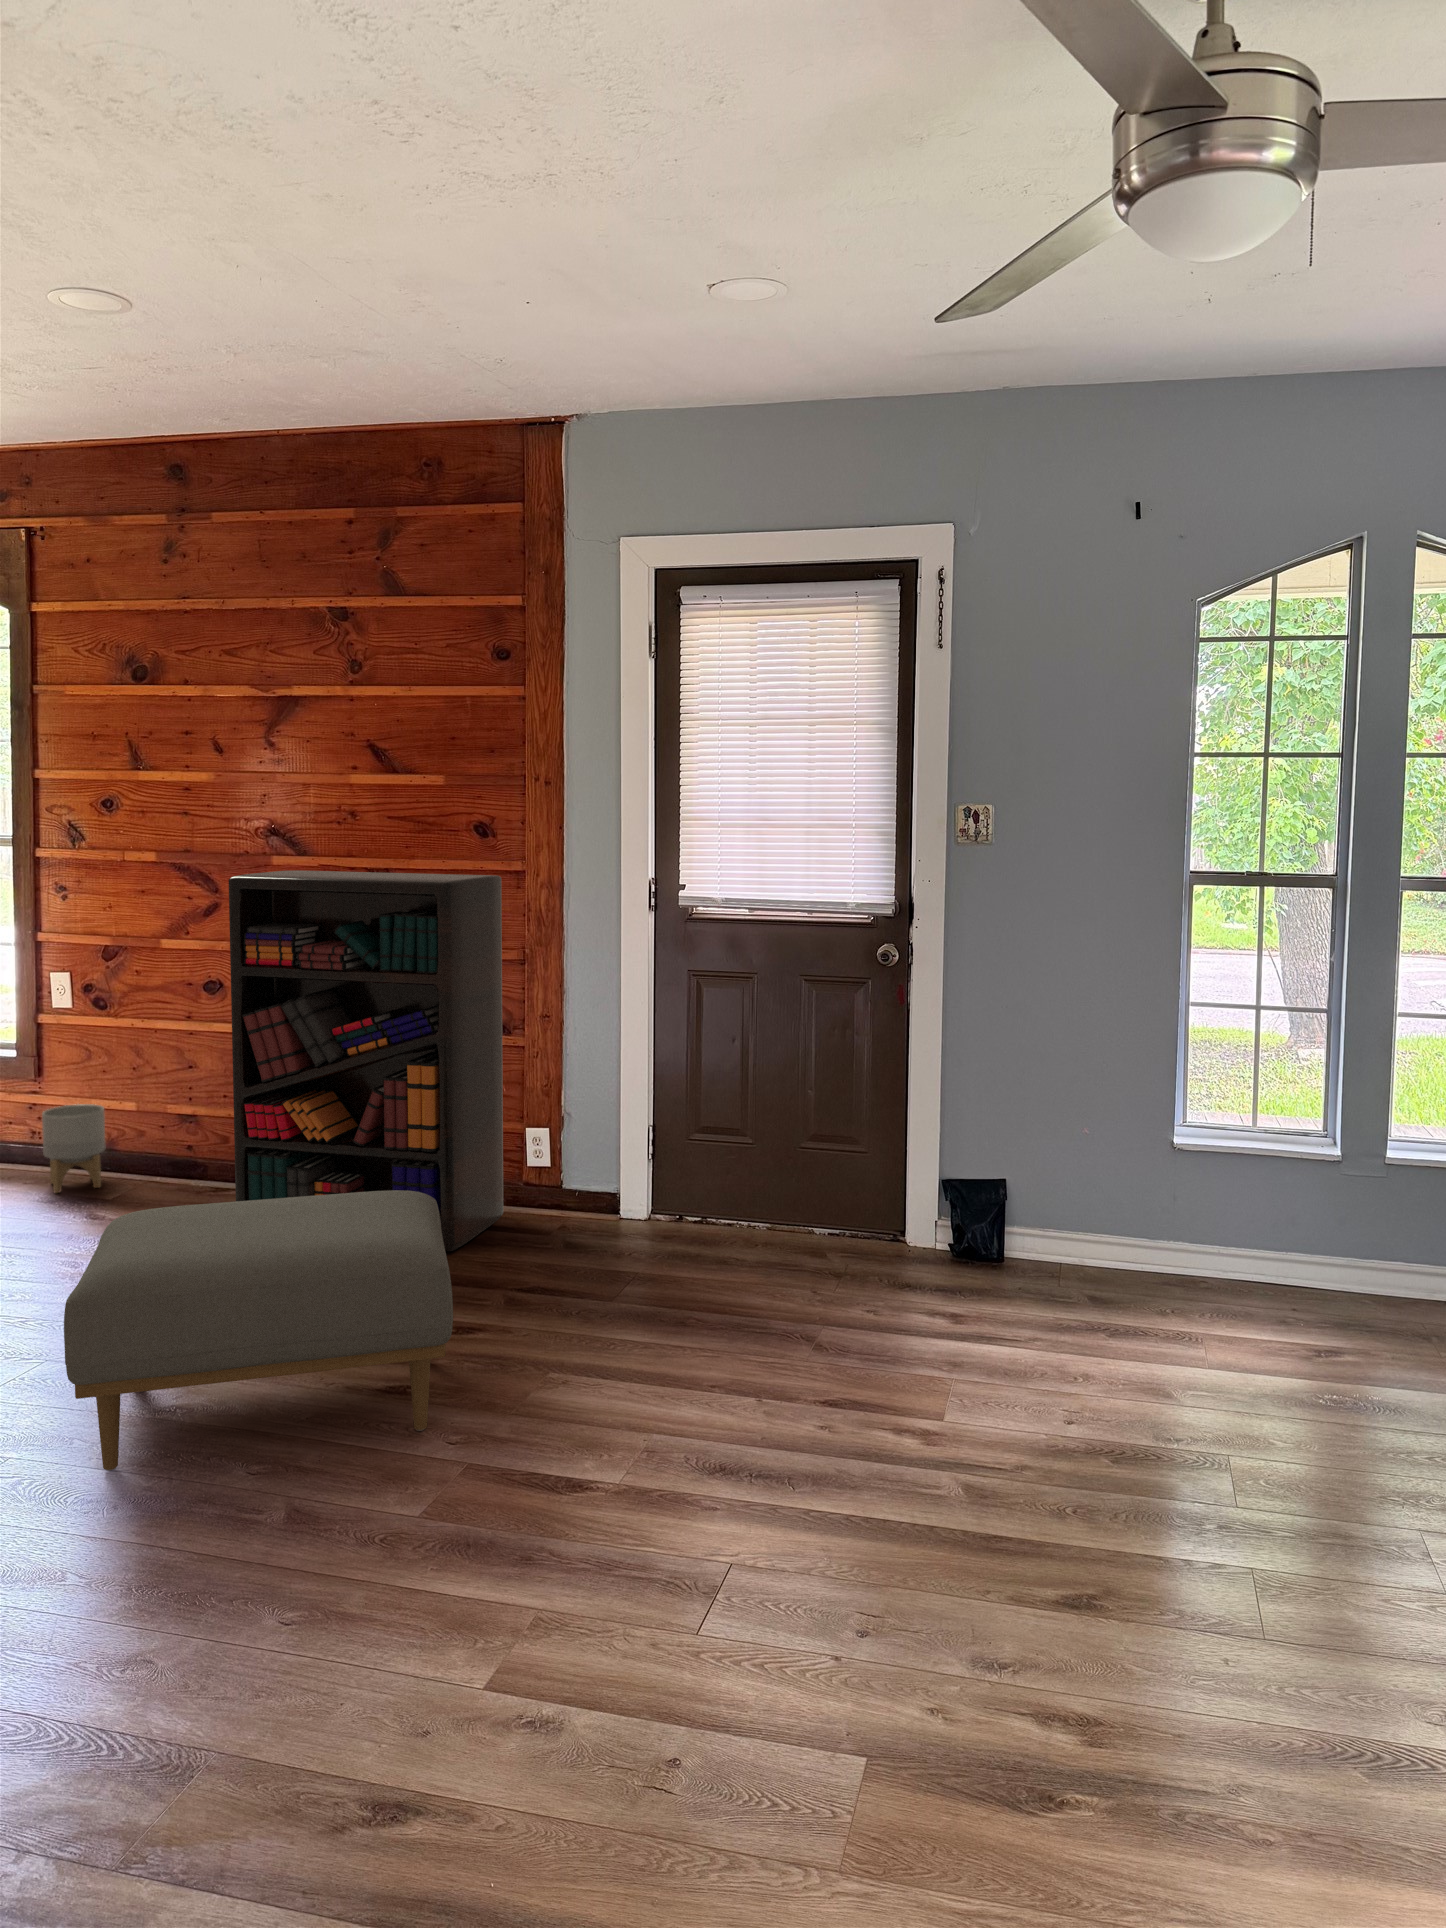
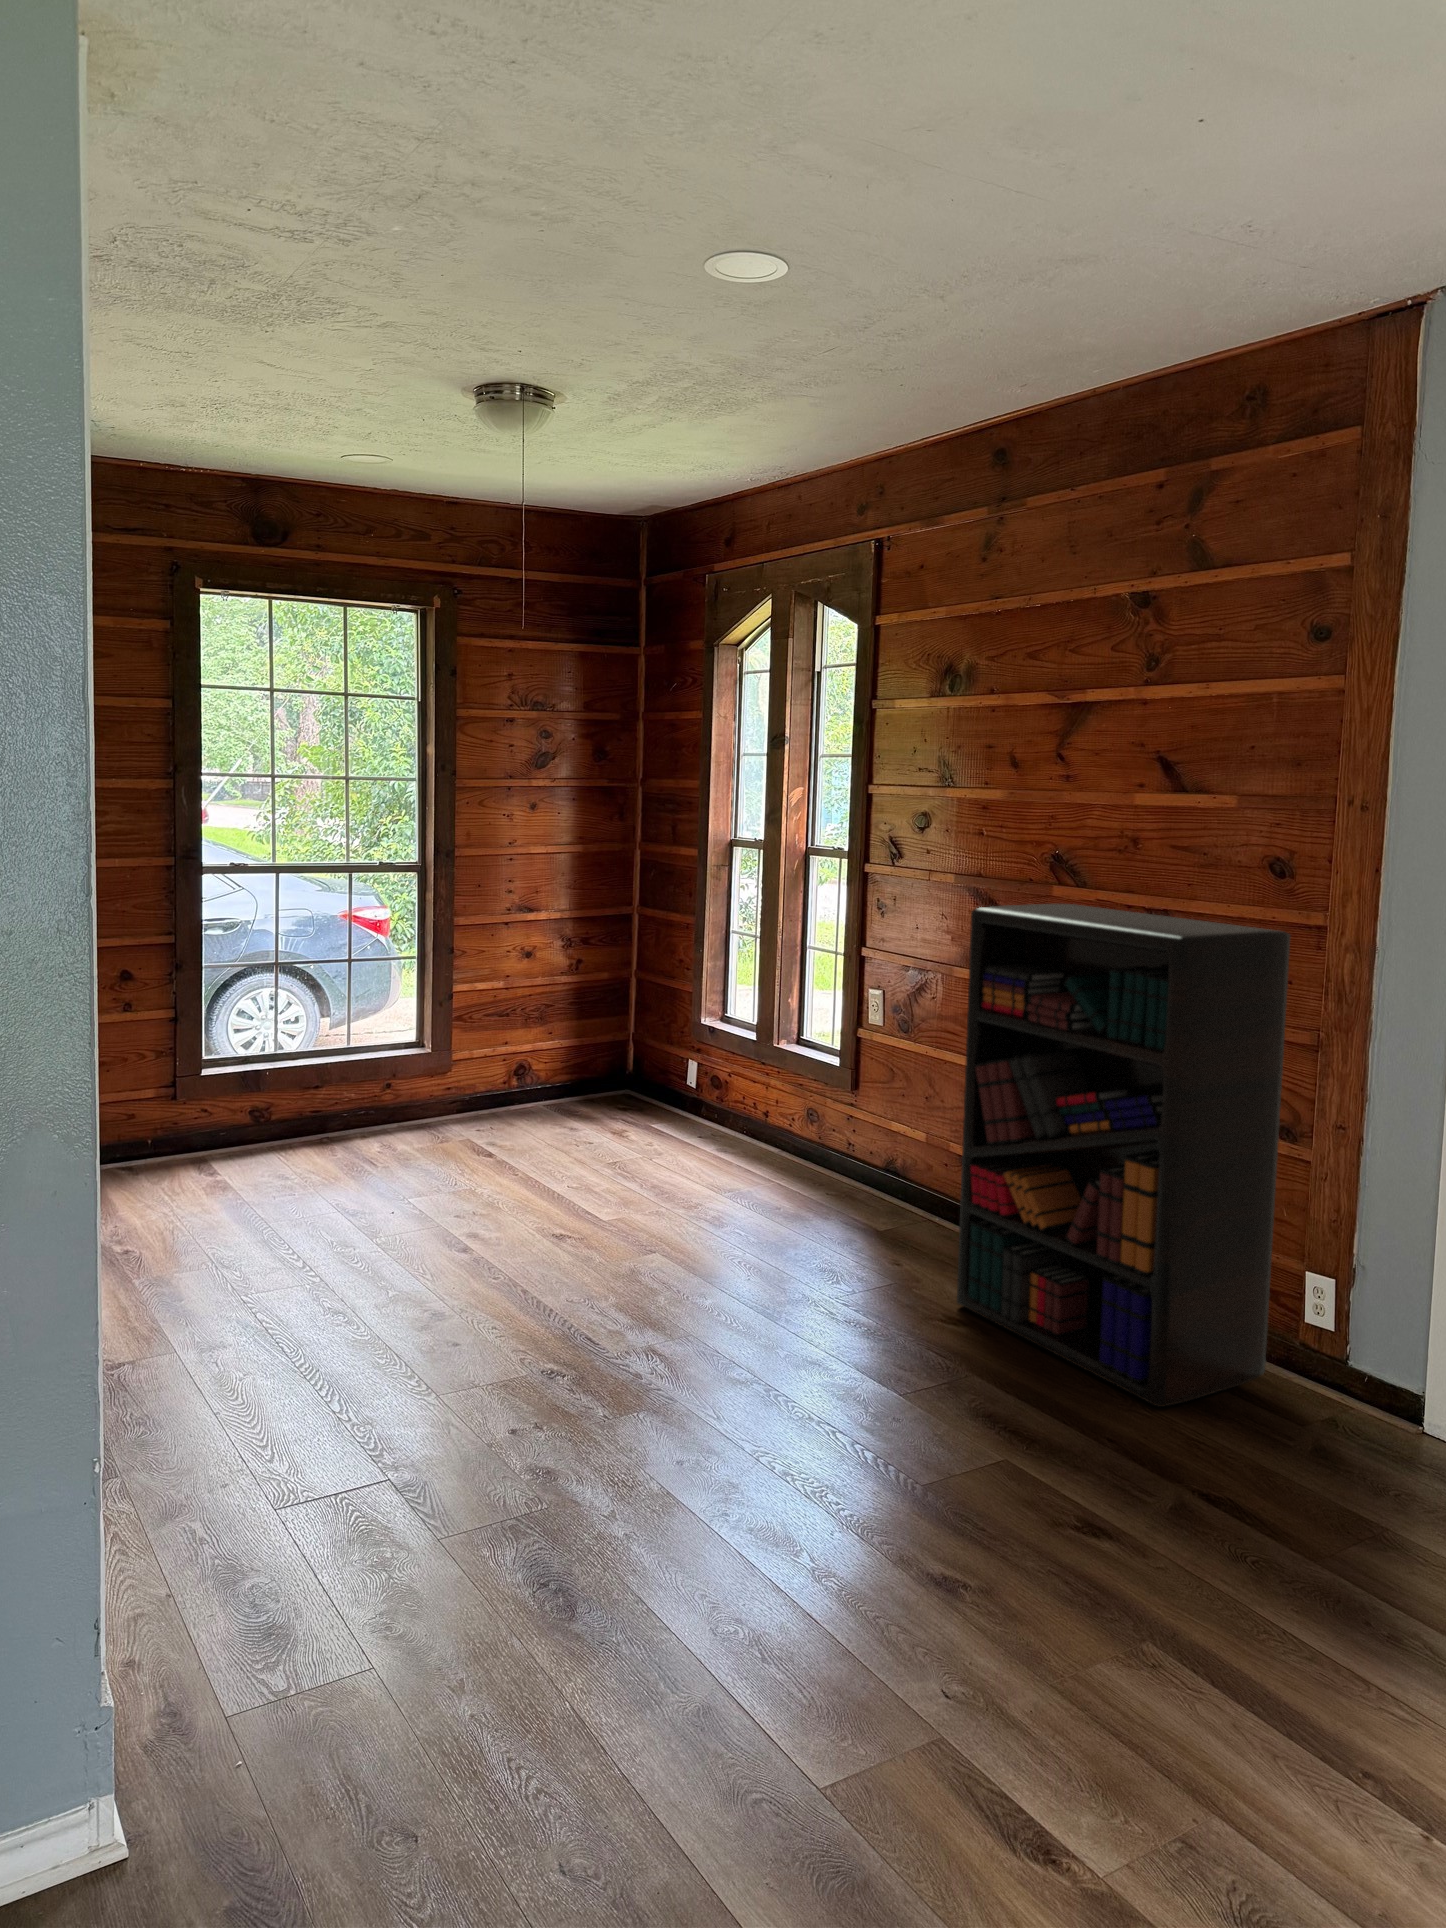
planter: present [42,1104,106,1193] -> none [838,1124,895,1215]
ottoman: present [64,1190,453,1471] -> none [588,1272,1056,1649]

